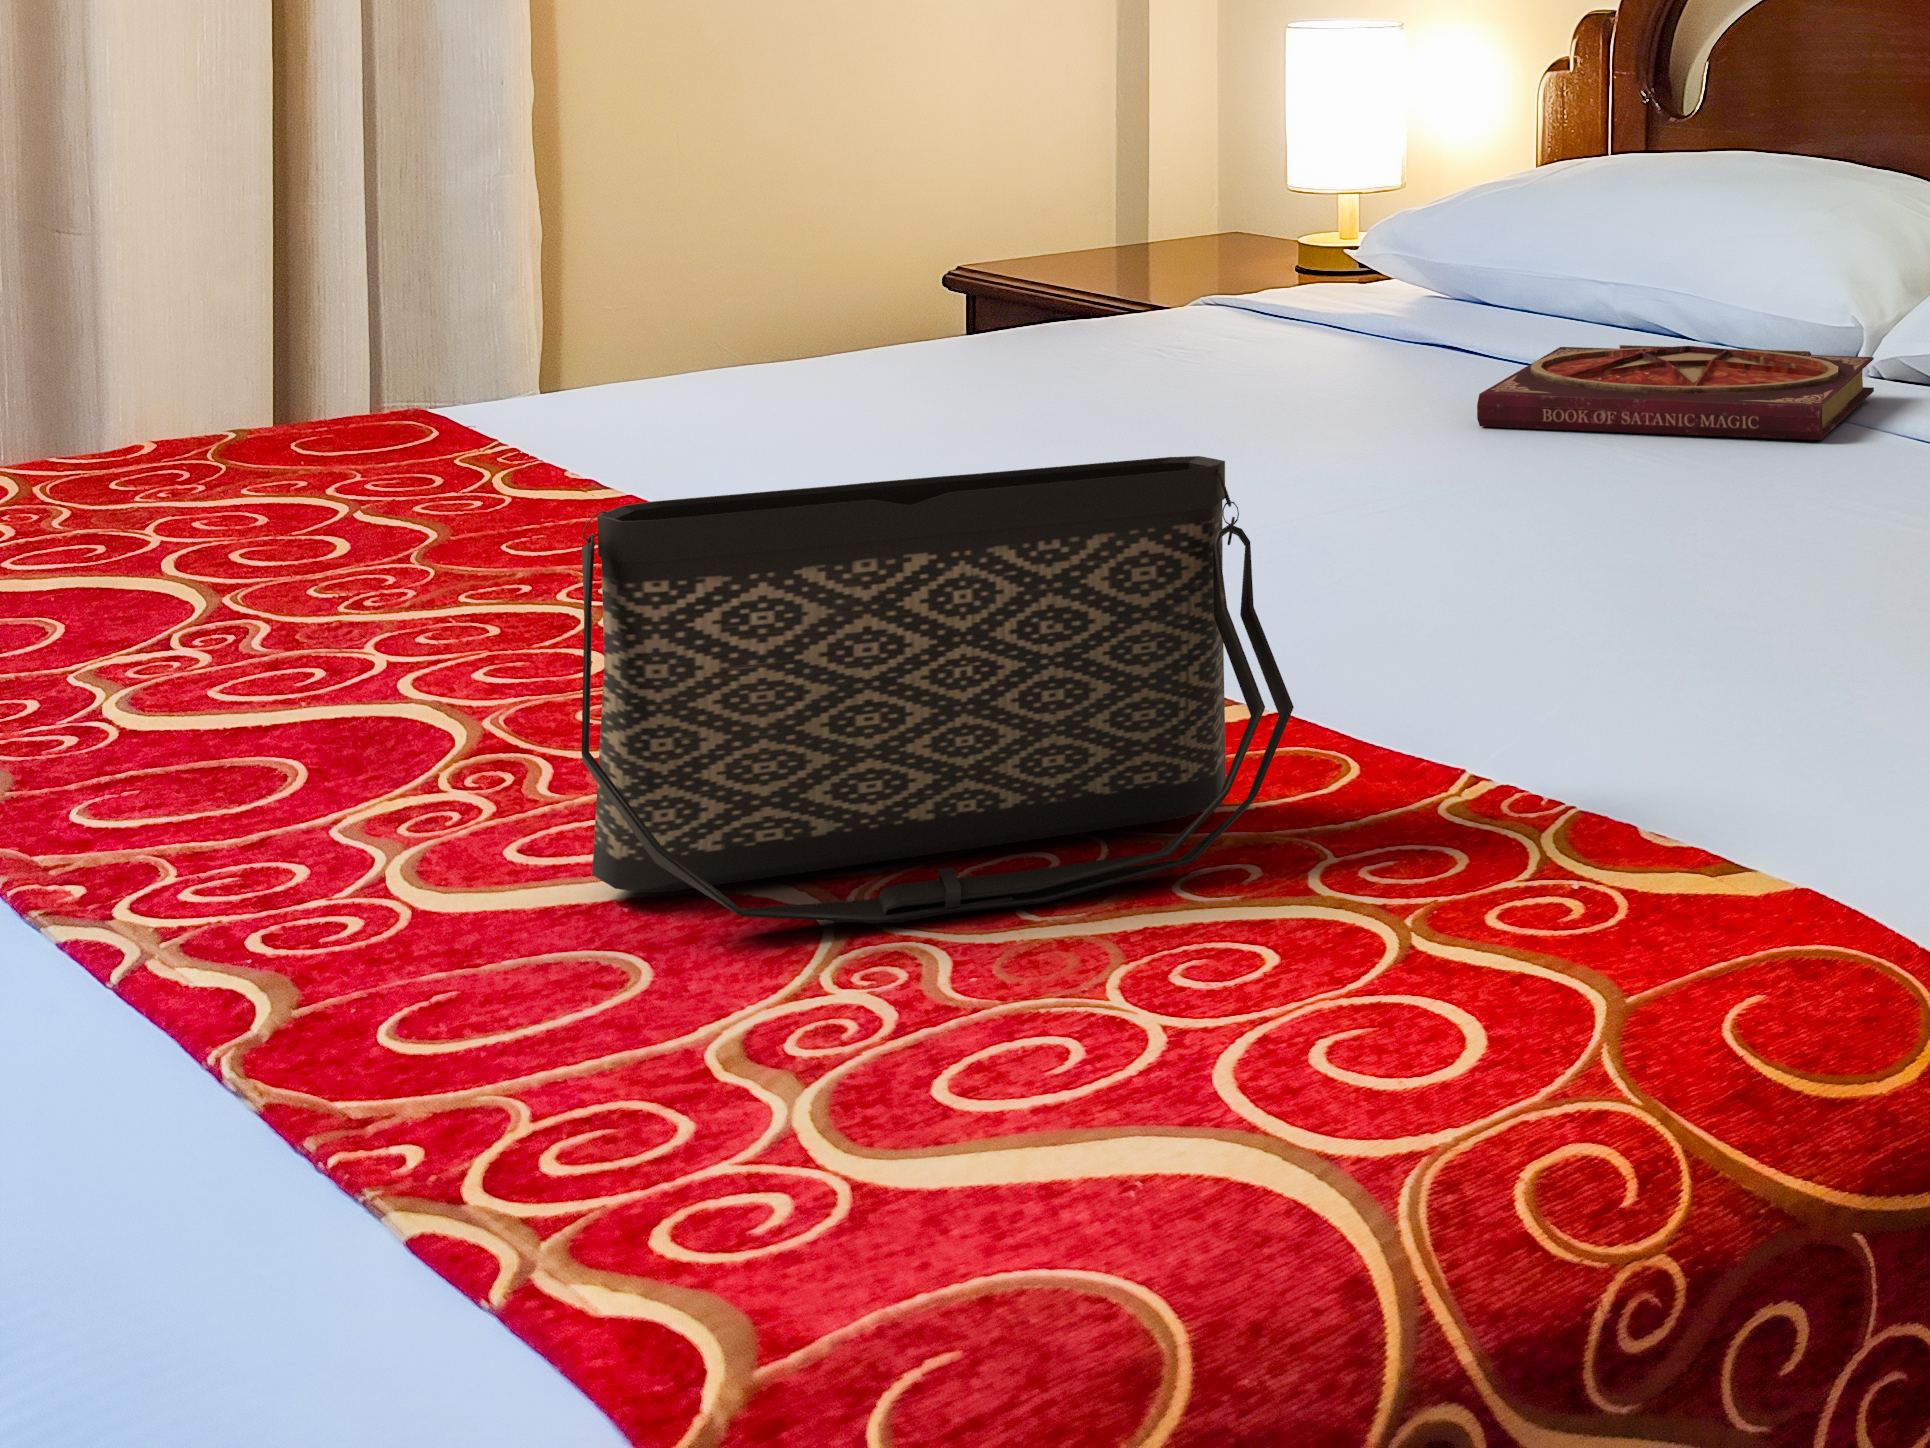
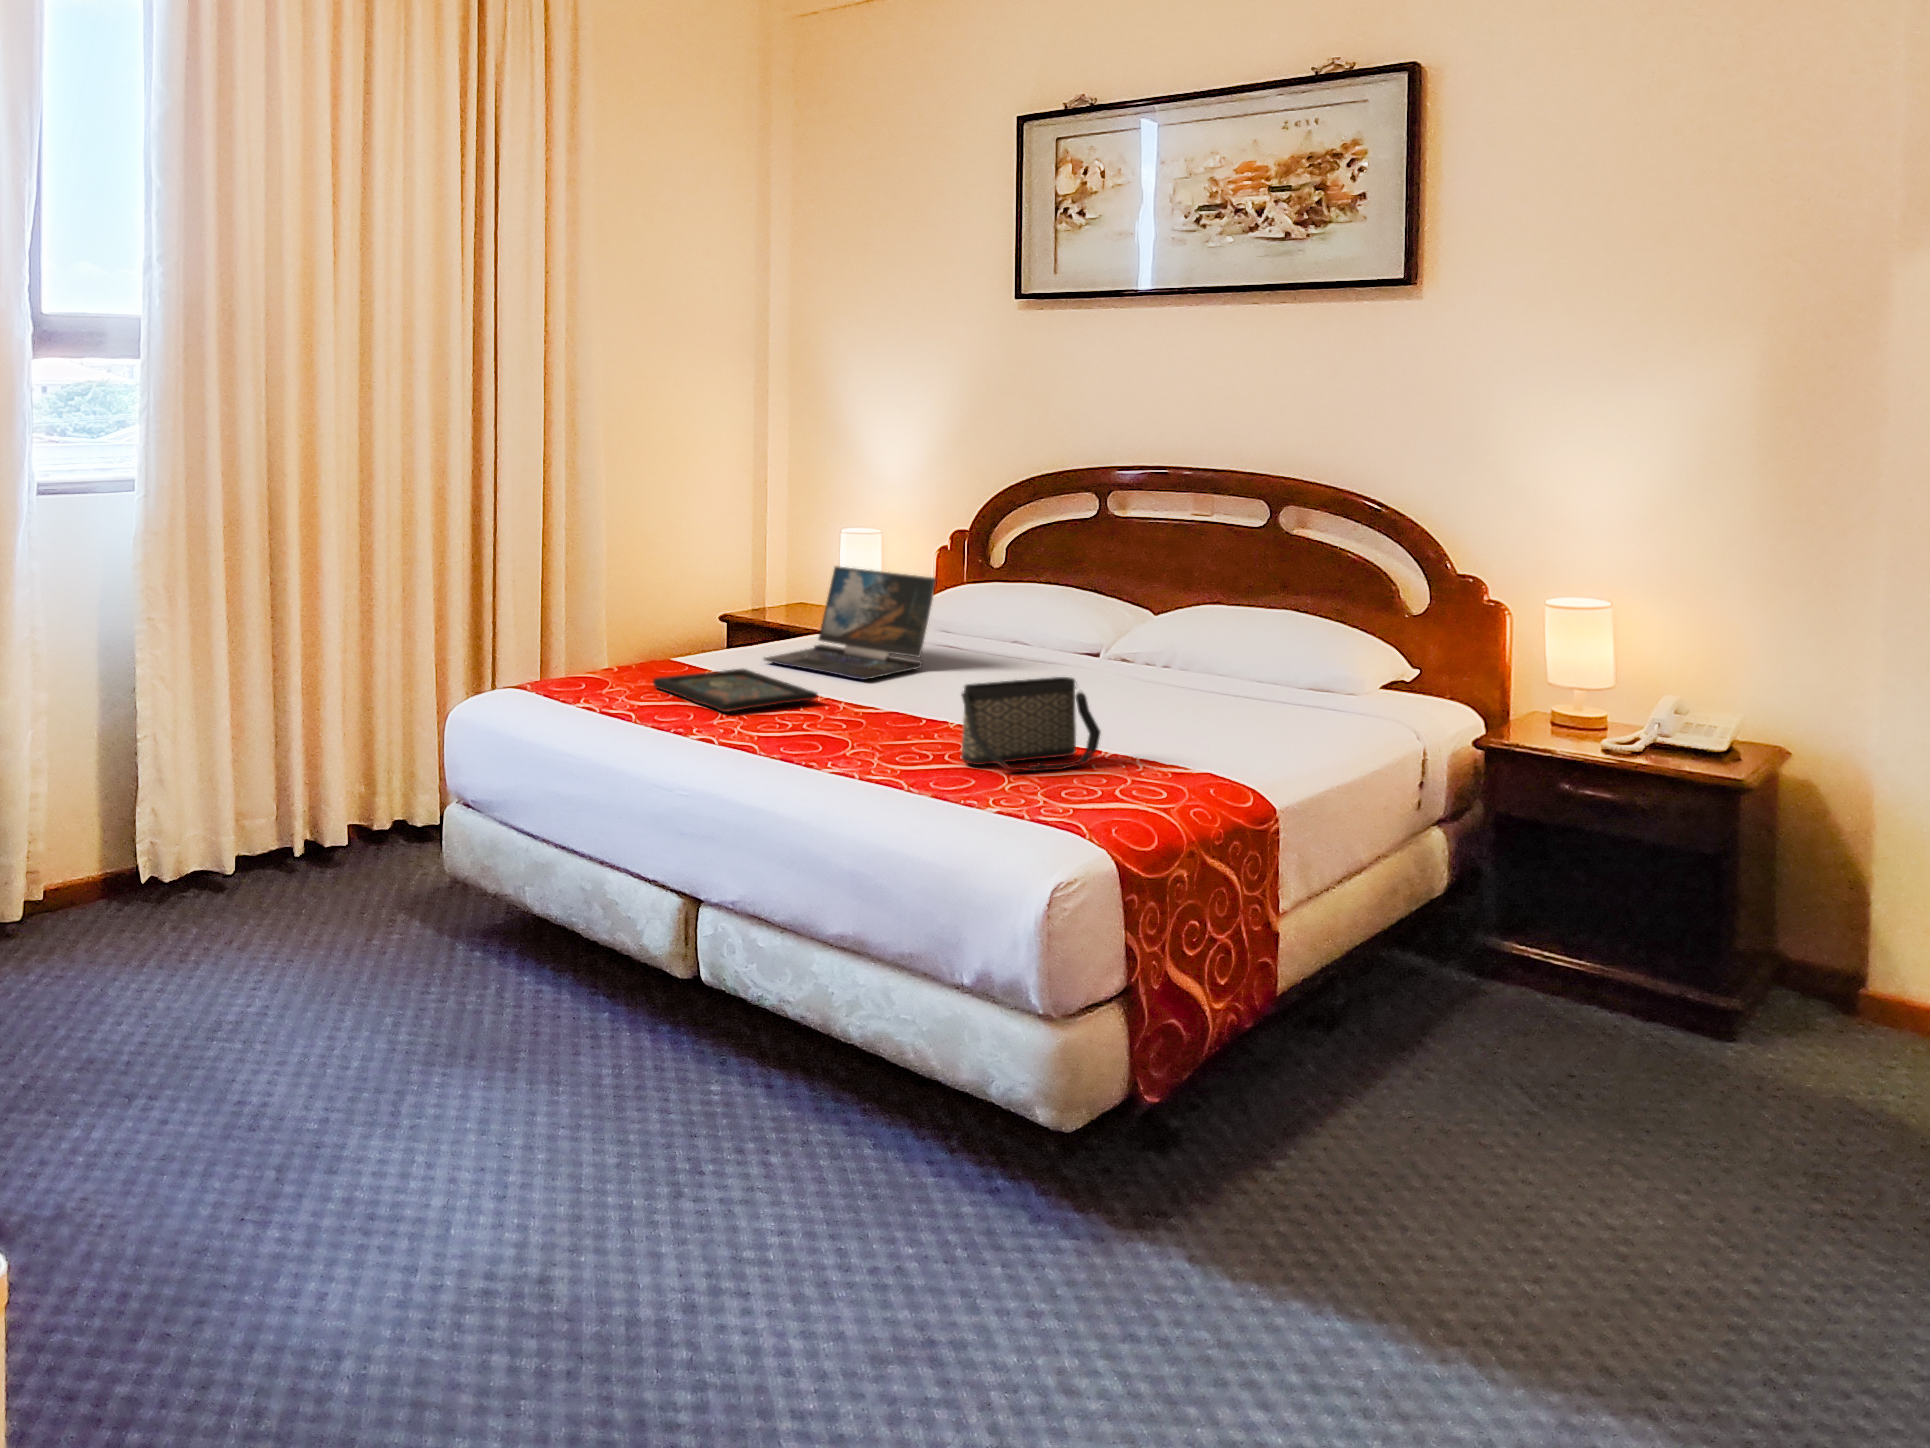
laptop: none [678,108,1275,481] -> present [764,567,936,680]
book: present [1477,345,1874,440] -> none [995,643,1104,674]
tray: none [27,451,549,632] -> present [653,669,818,712]

